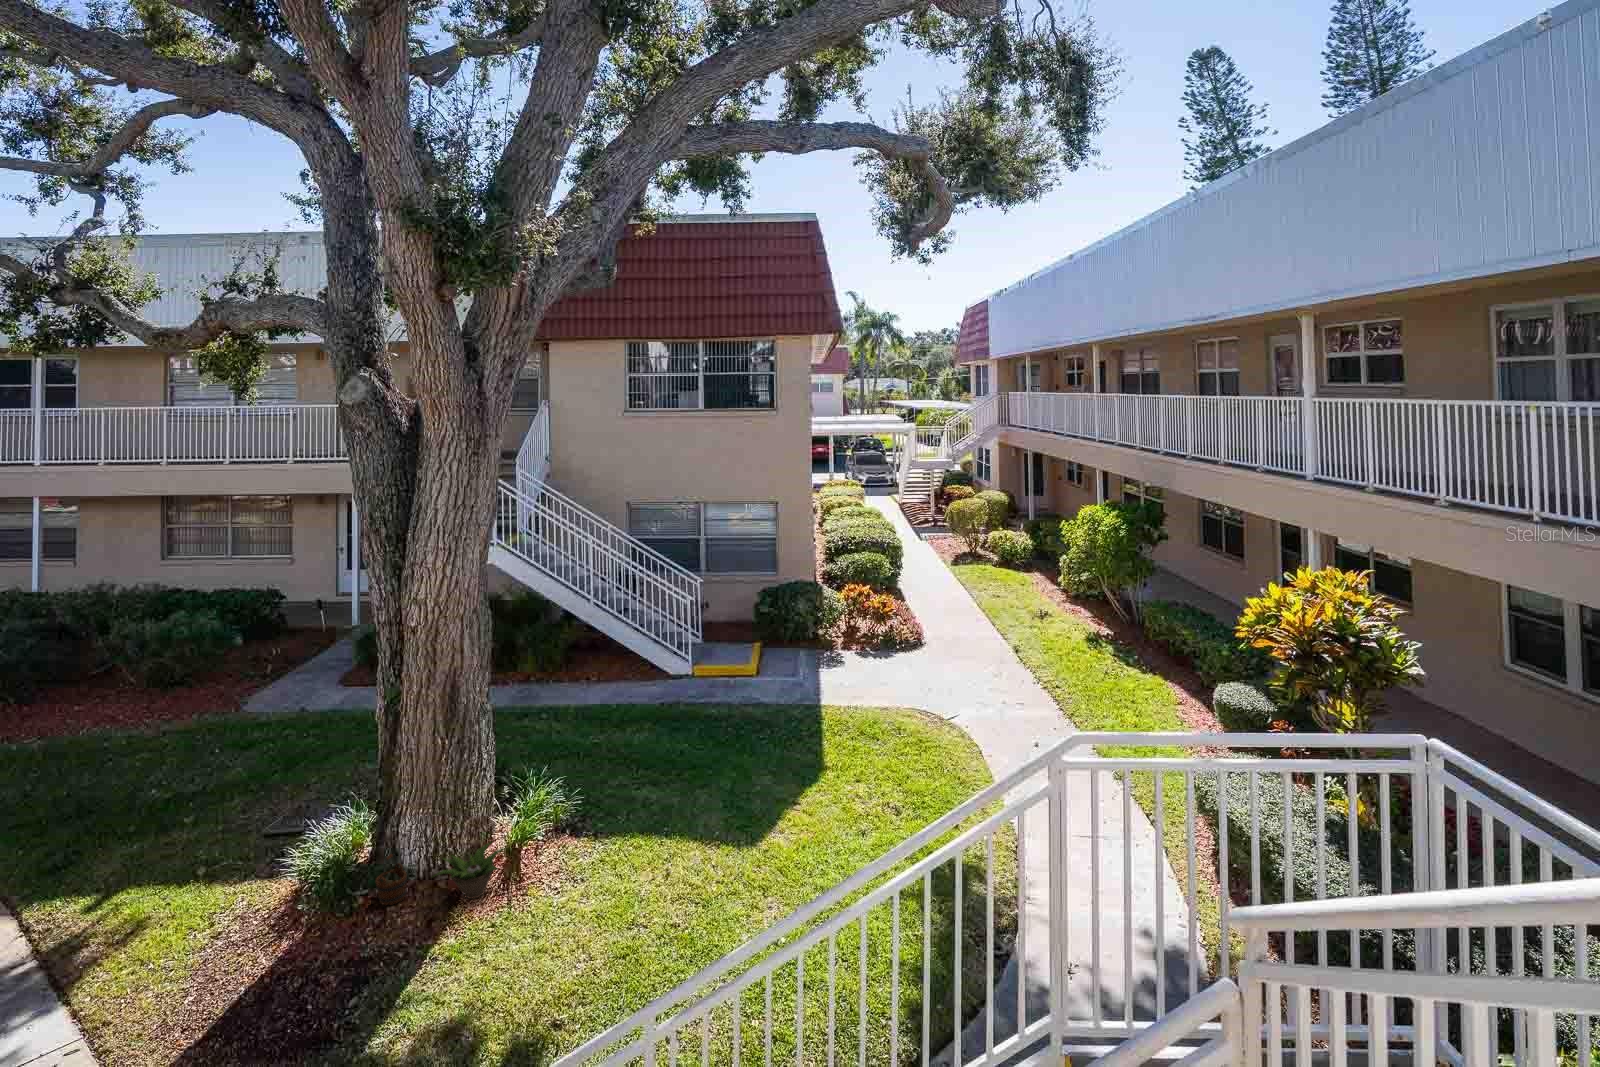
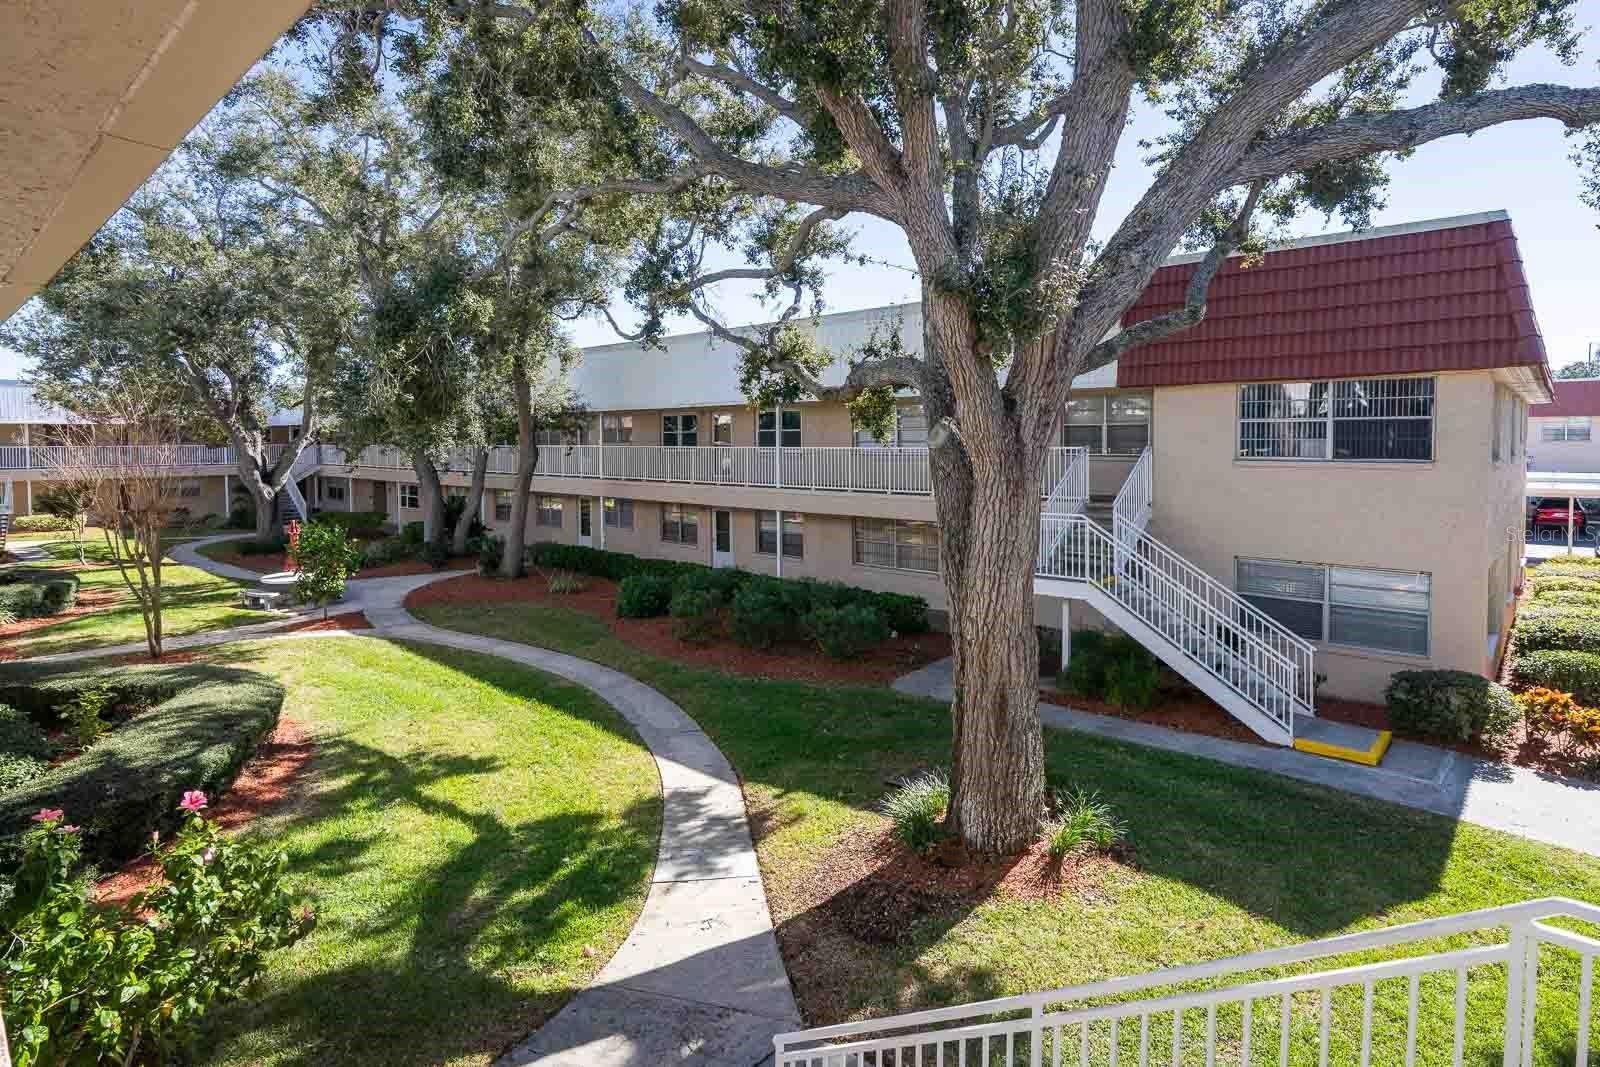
decorative plant: present [435,842,505,899] -> none [983,840,1050,885]

